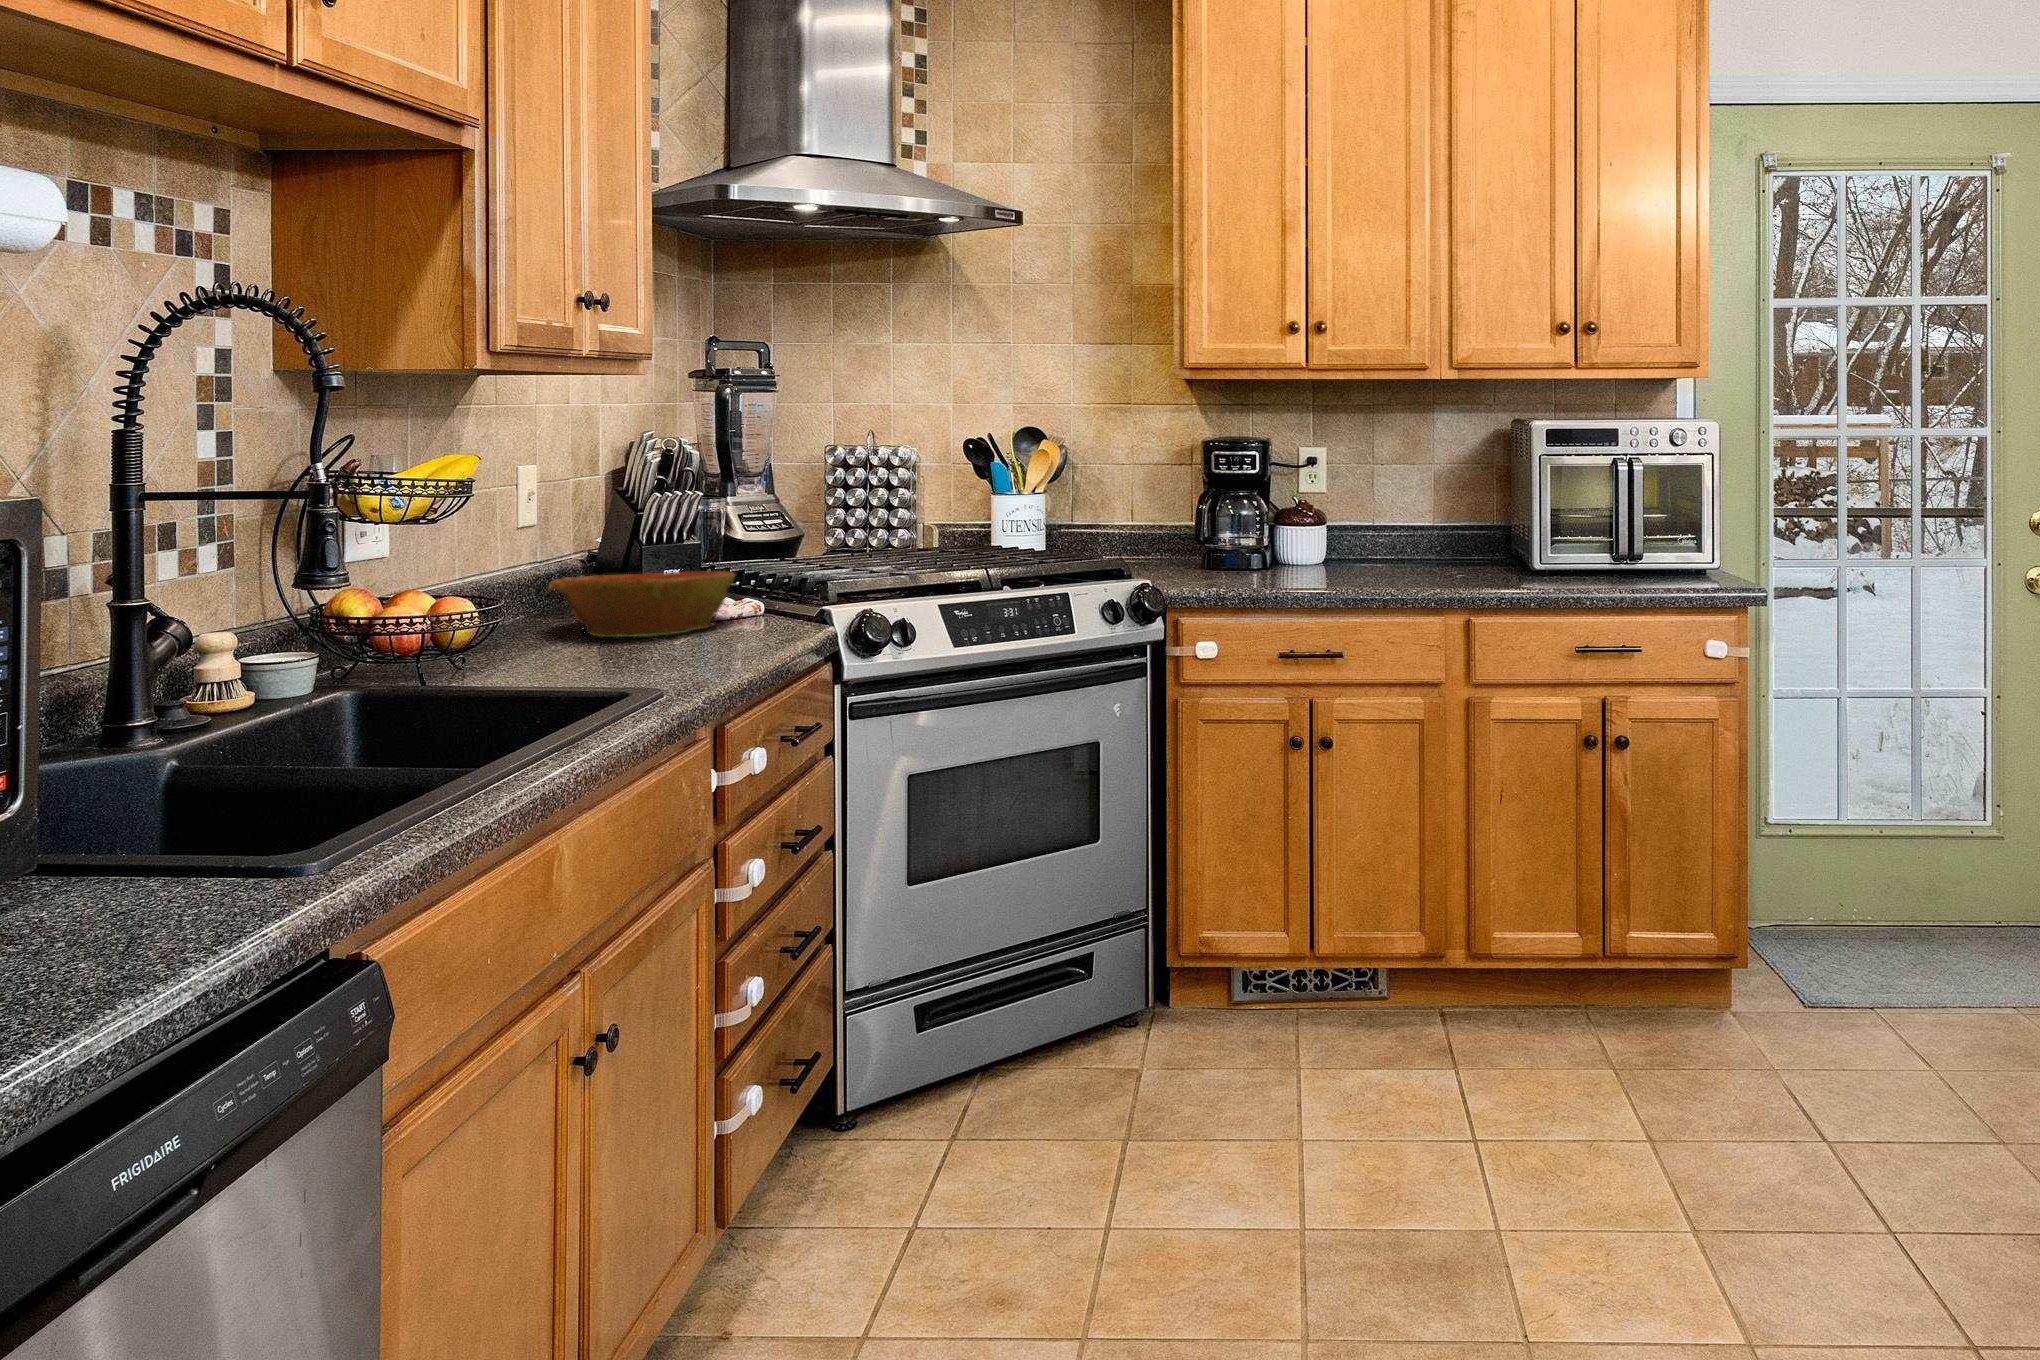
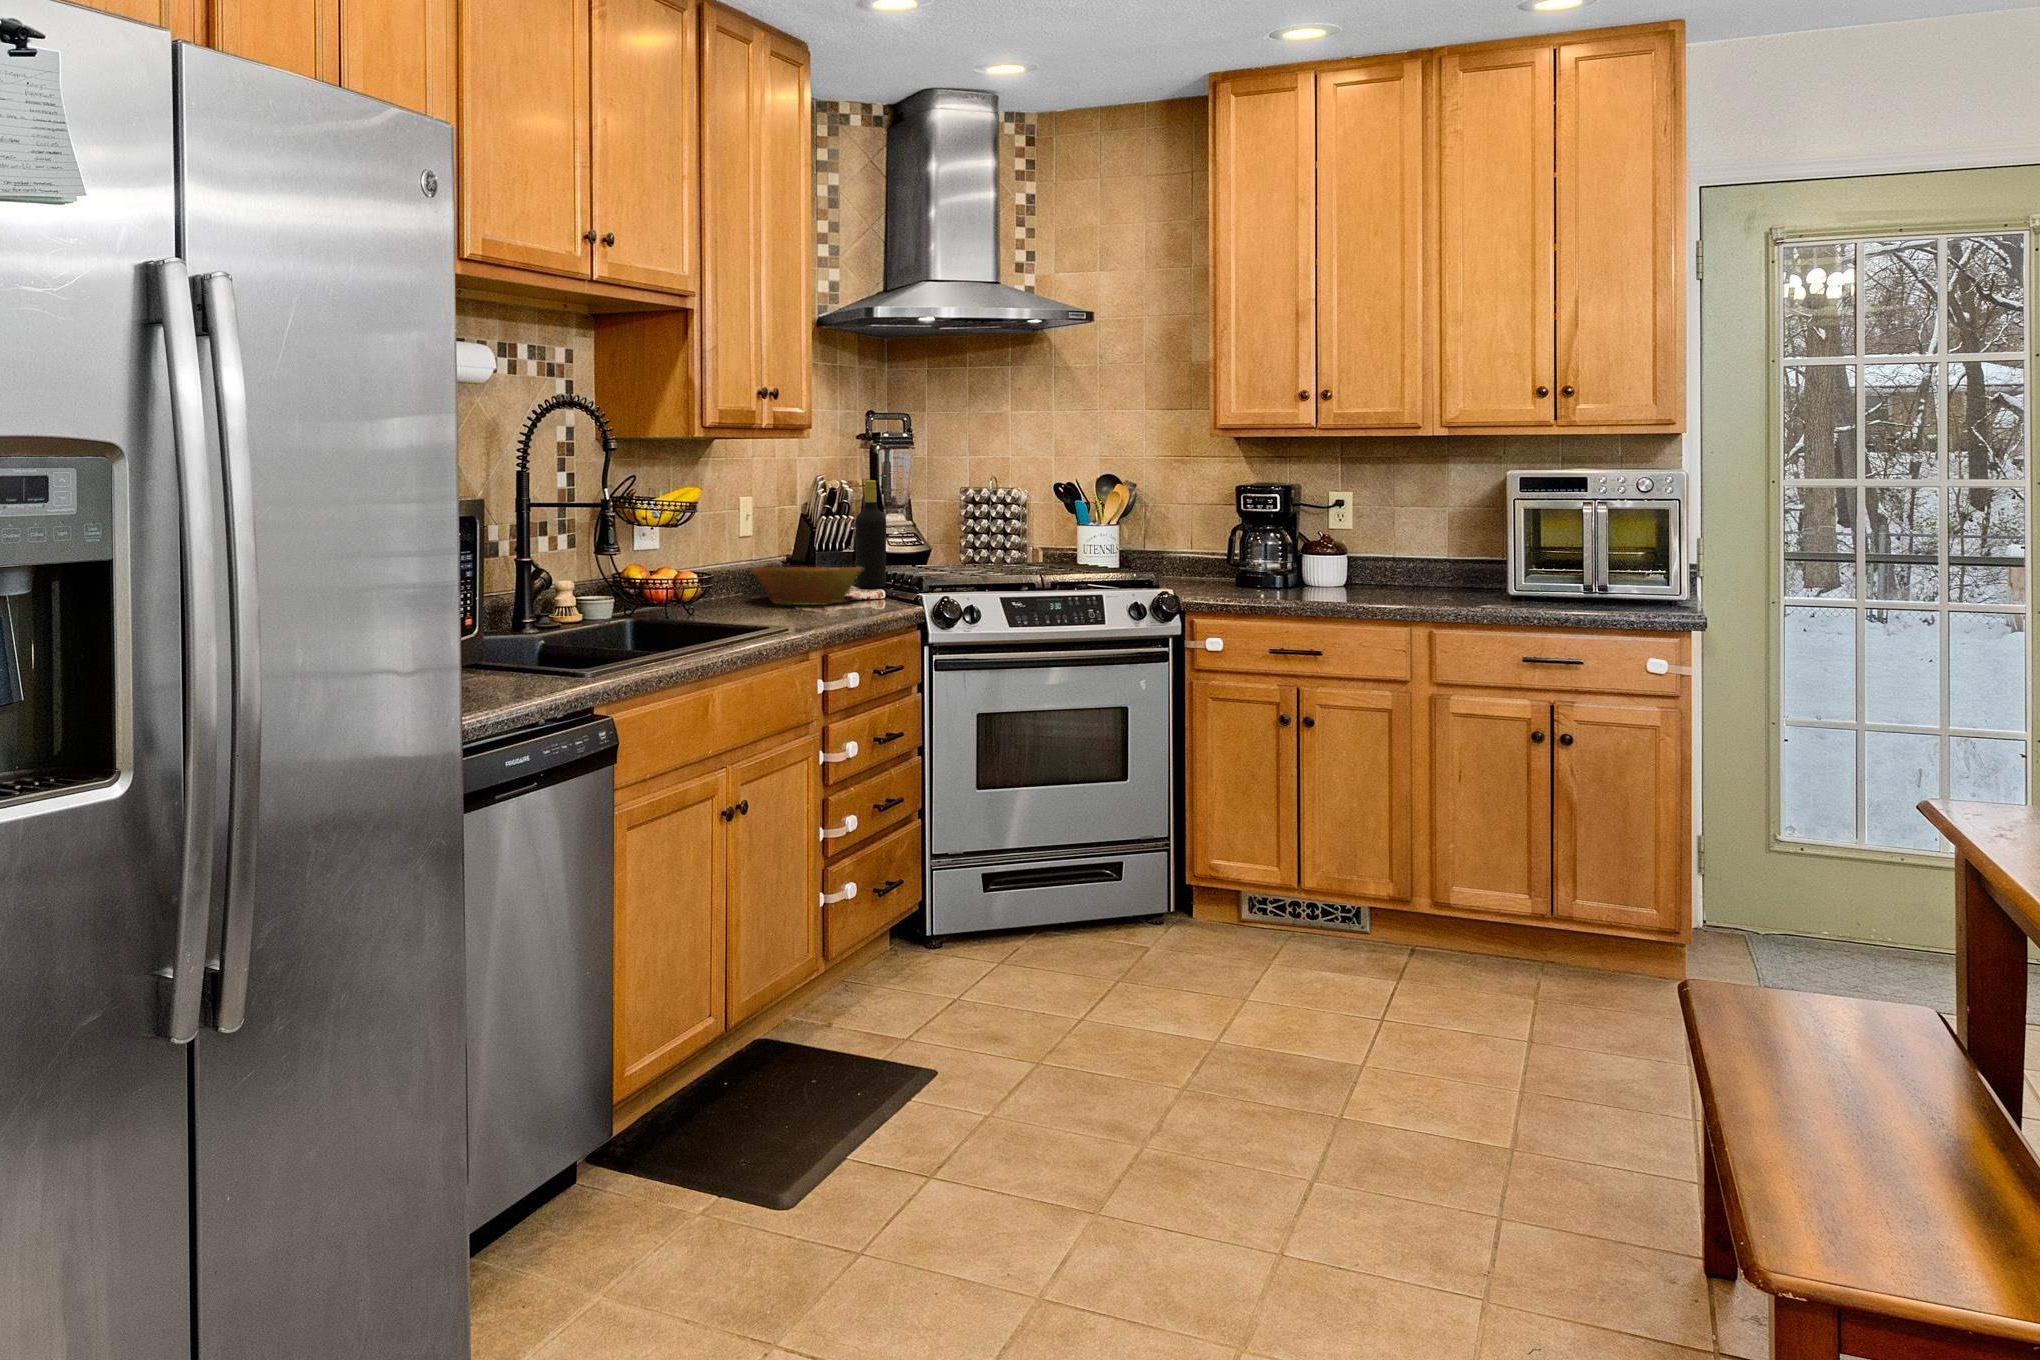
bottle: none [707,440,754,599] -> present [855,480,886,588]

